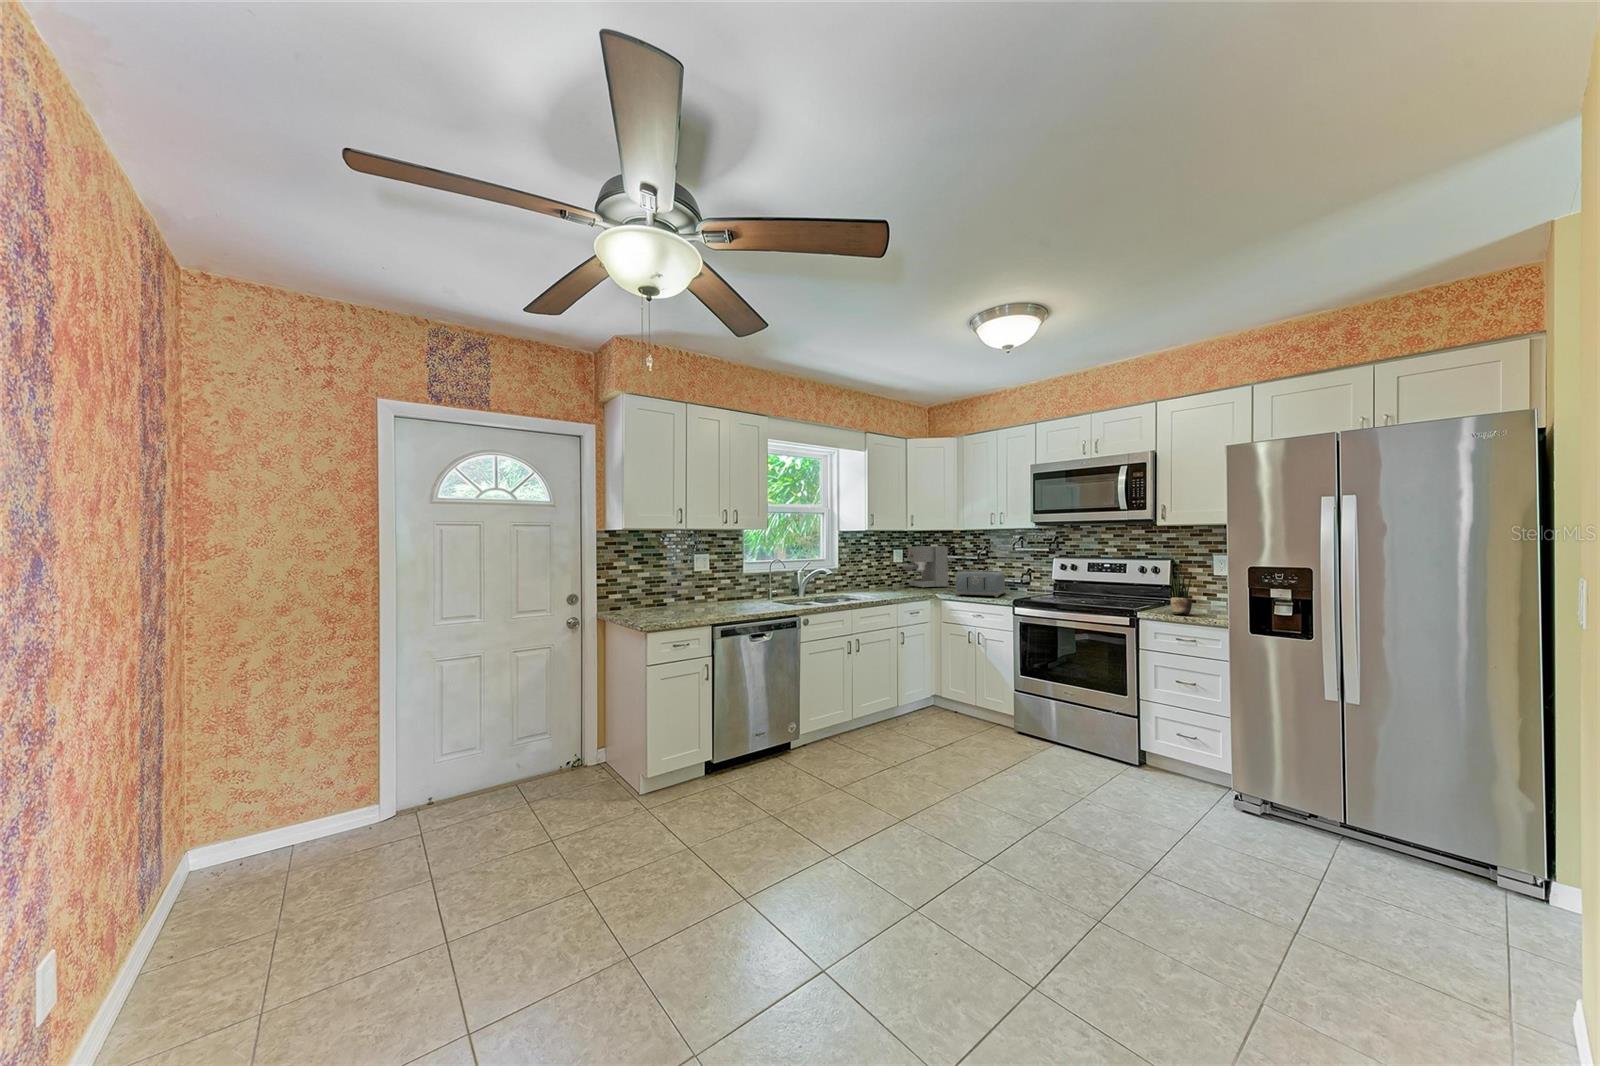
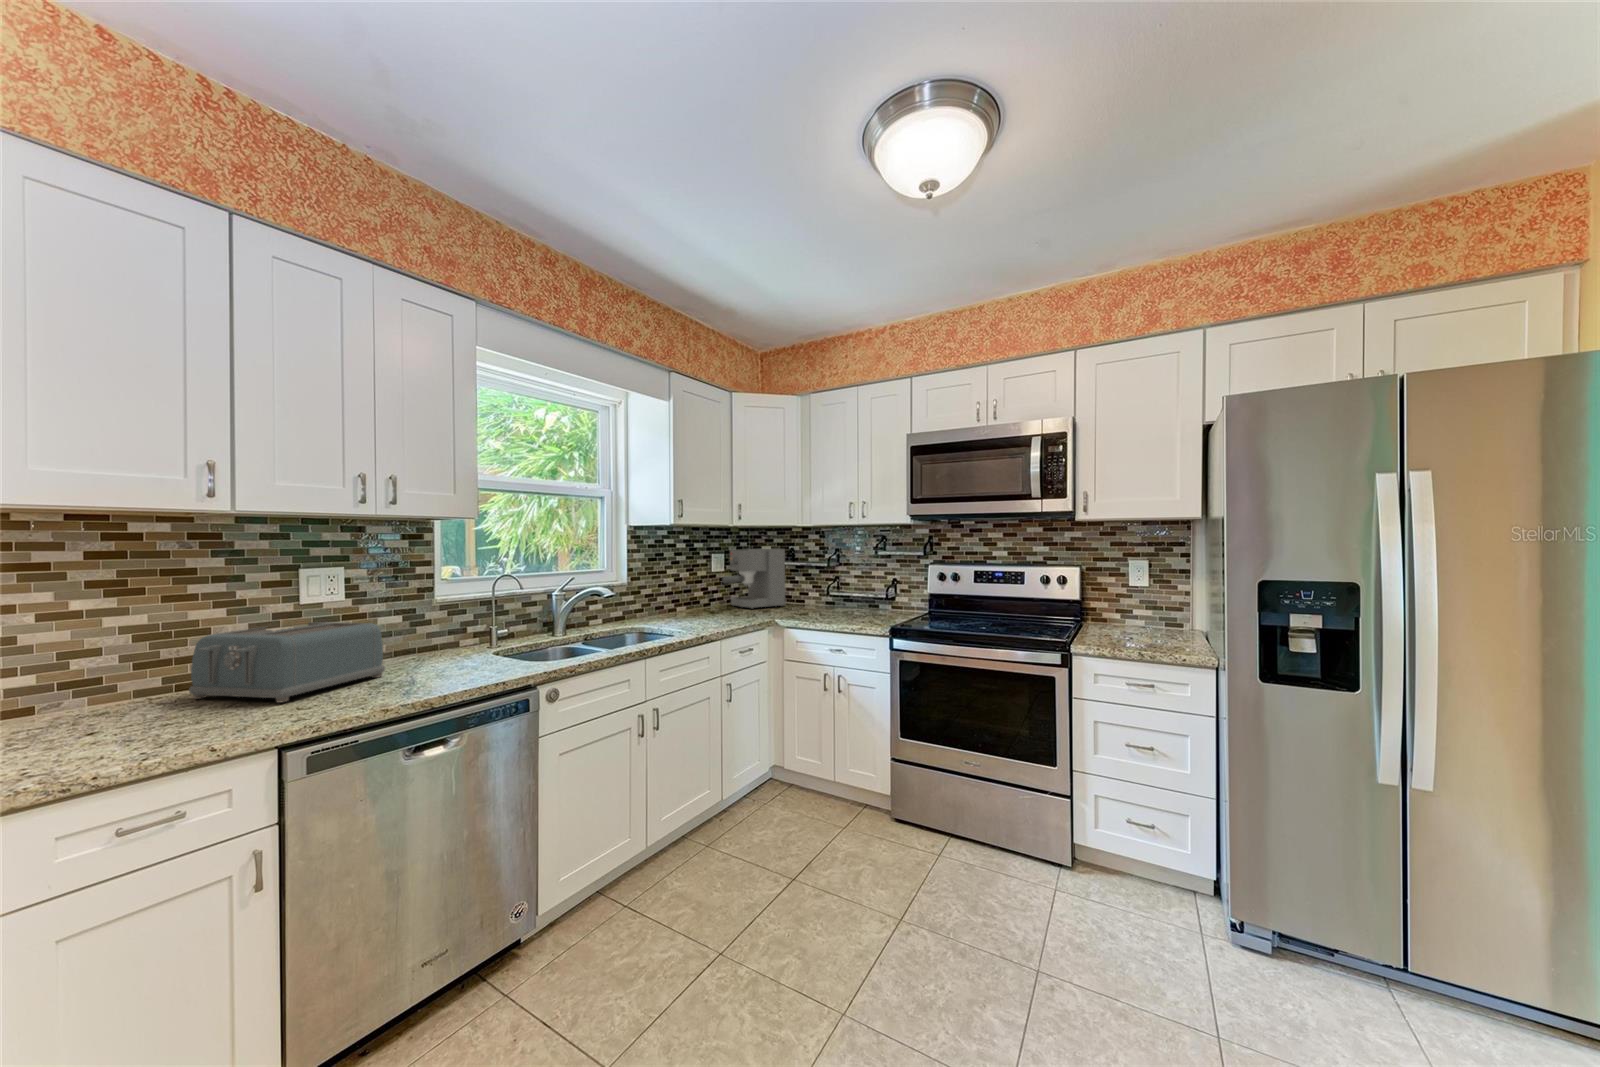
toaster: present [955,570,1006,597] -> present [189,622,385,702]
potted plant: present [1171,570,1192,614] -> none [1113,581,1142,644]

